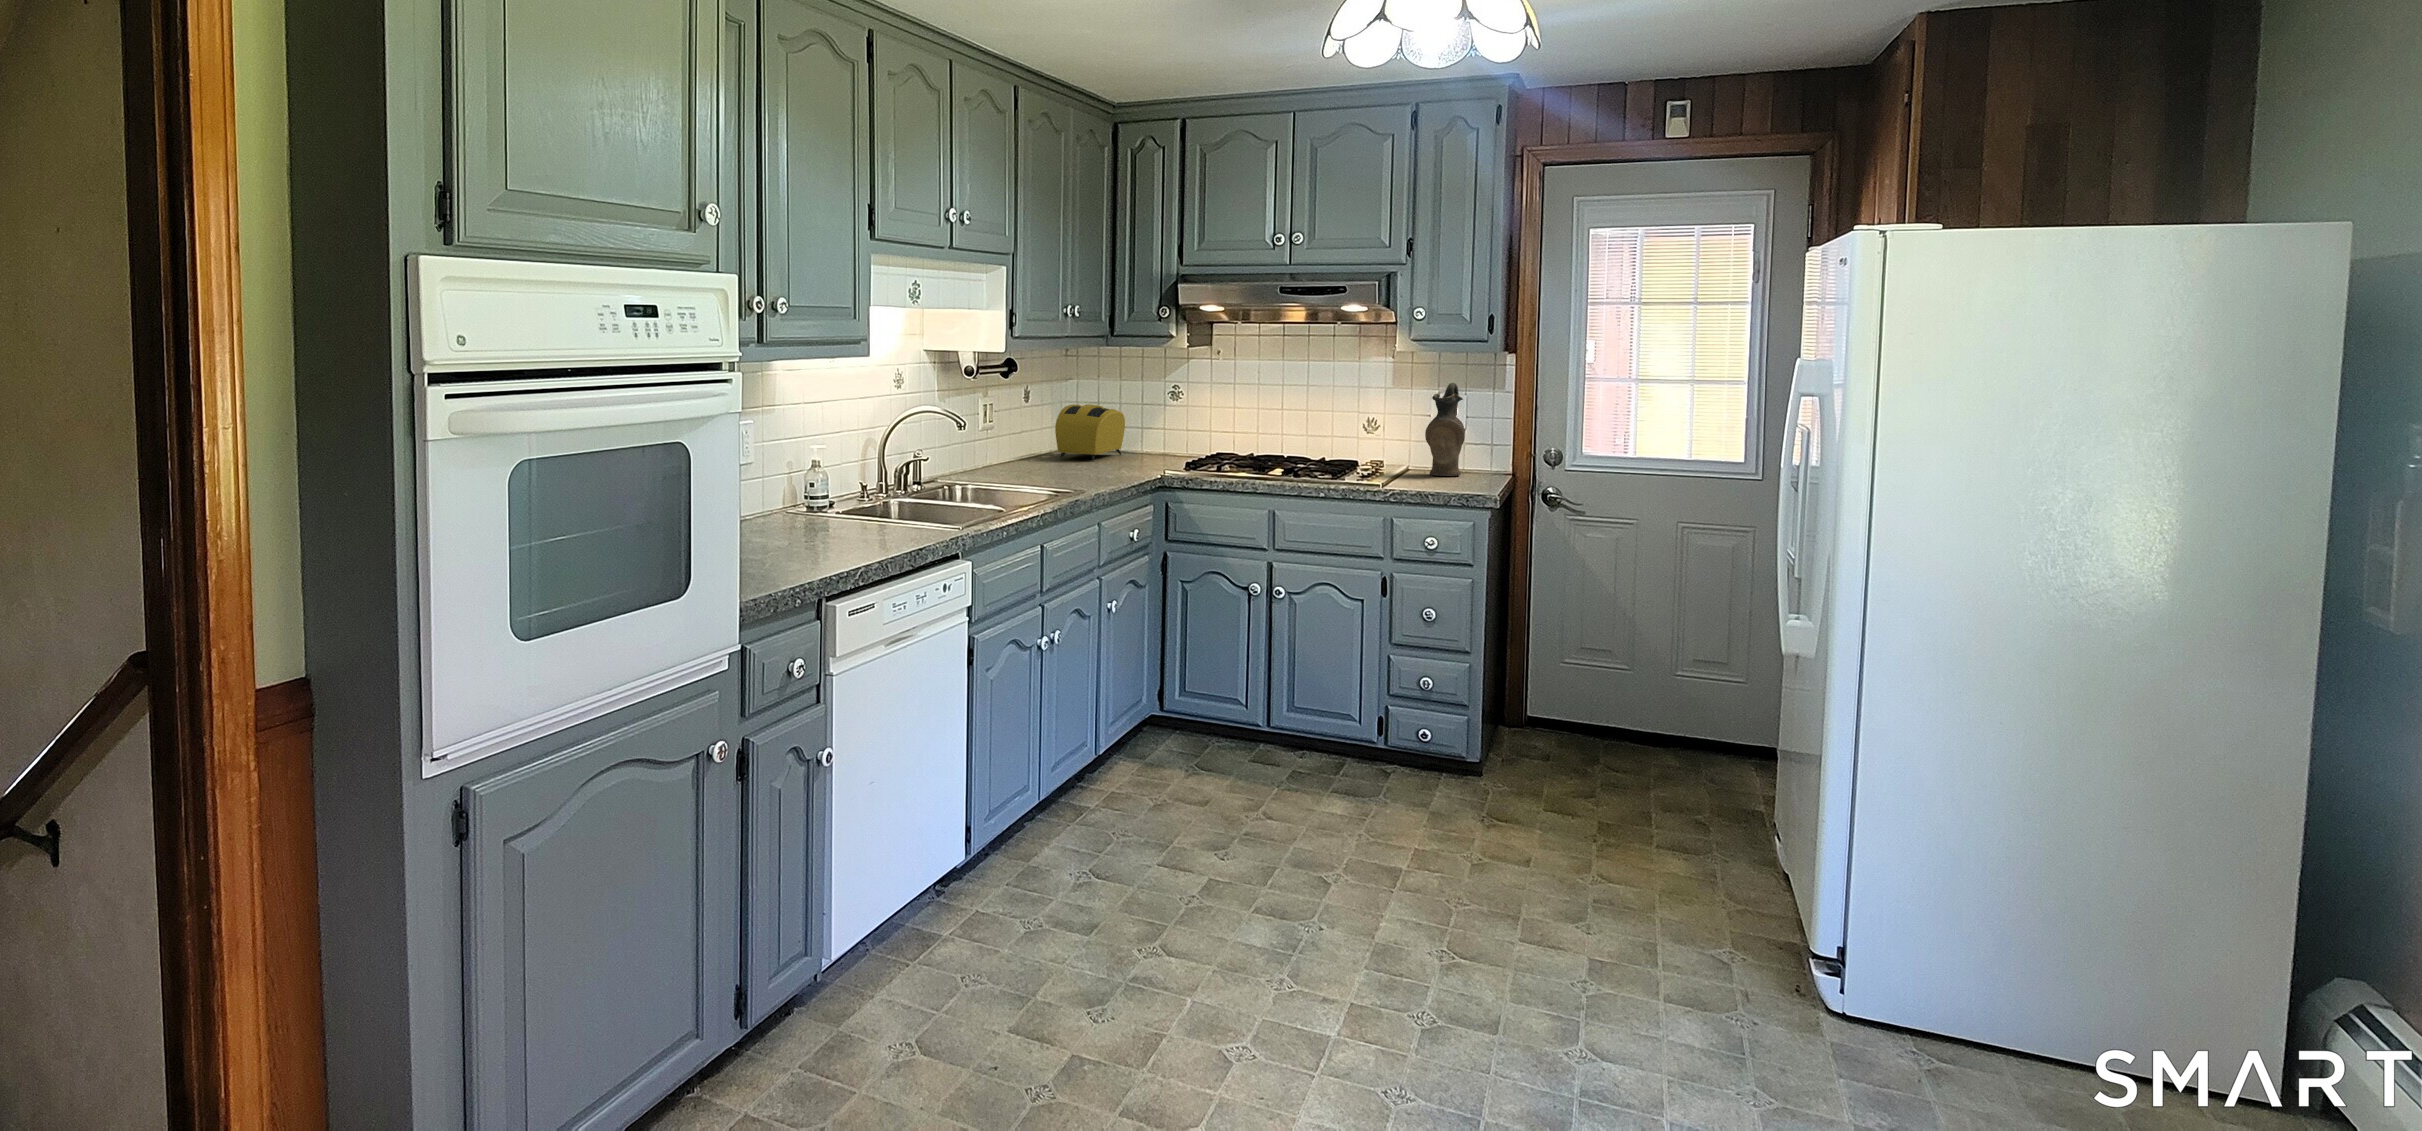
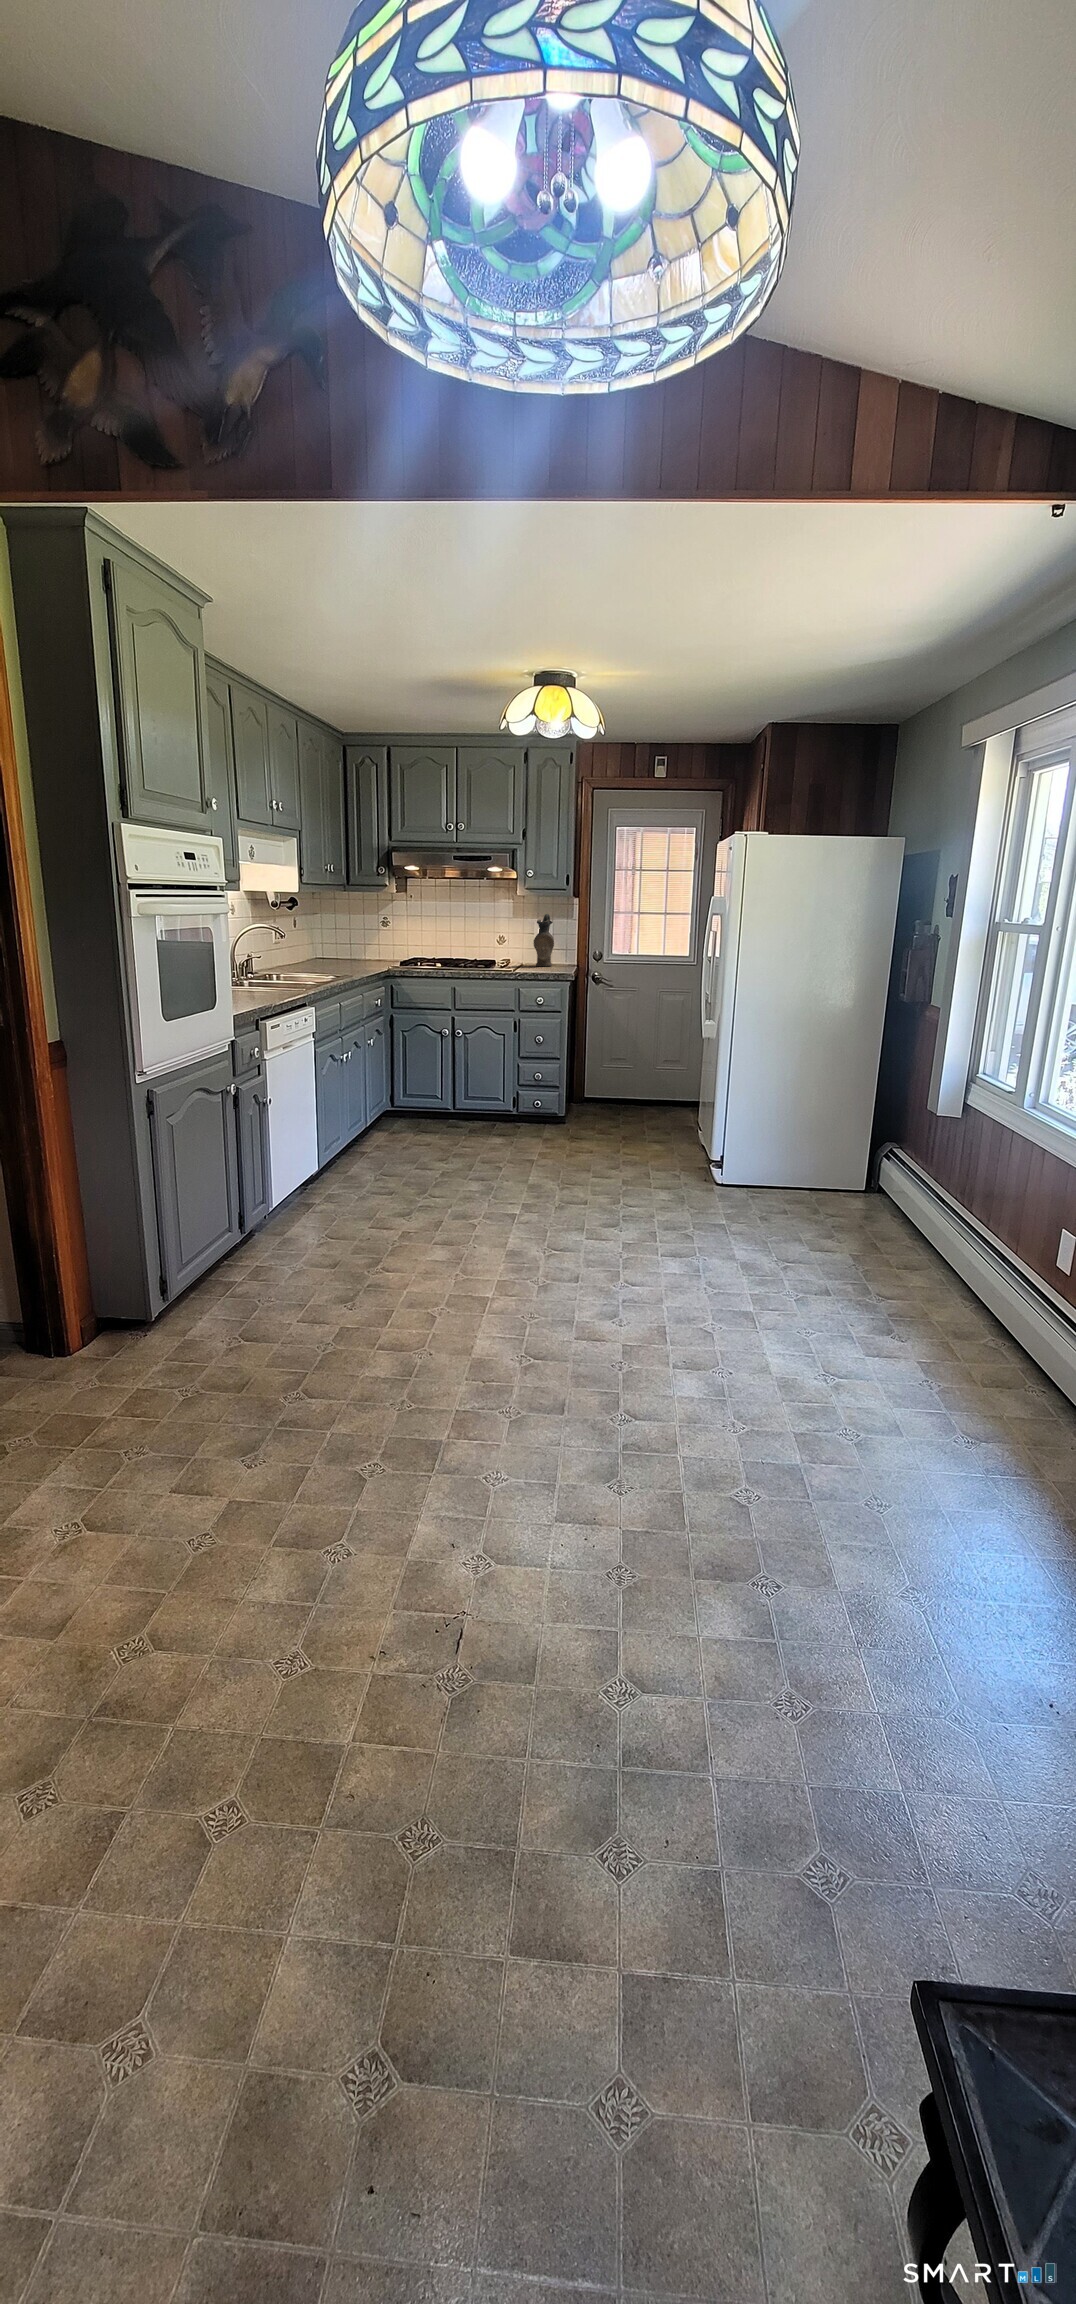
toaster: present [1055,404,1125,461] -> none [315,929,356,964]

